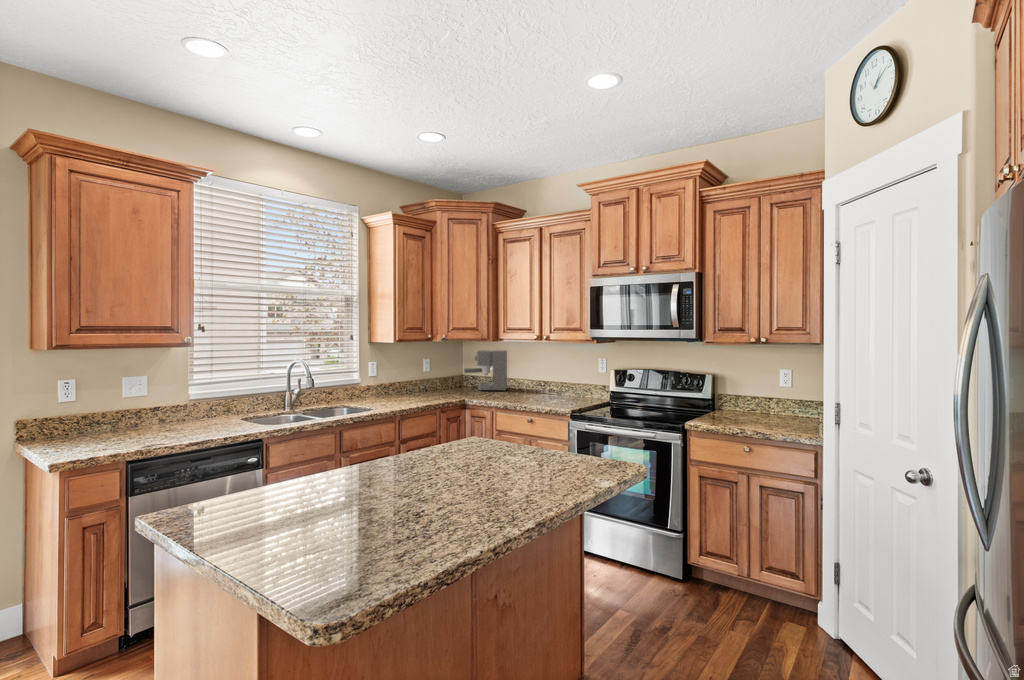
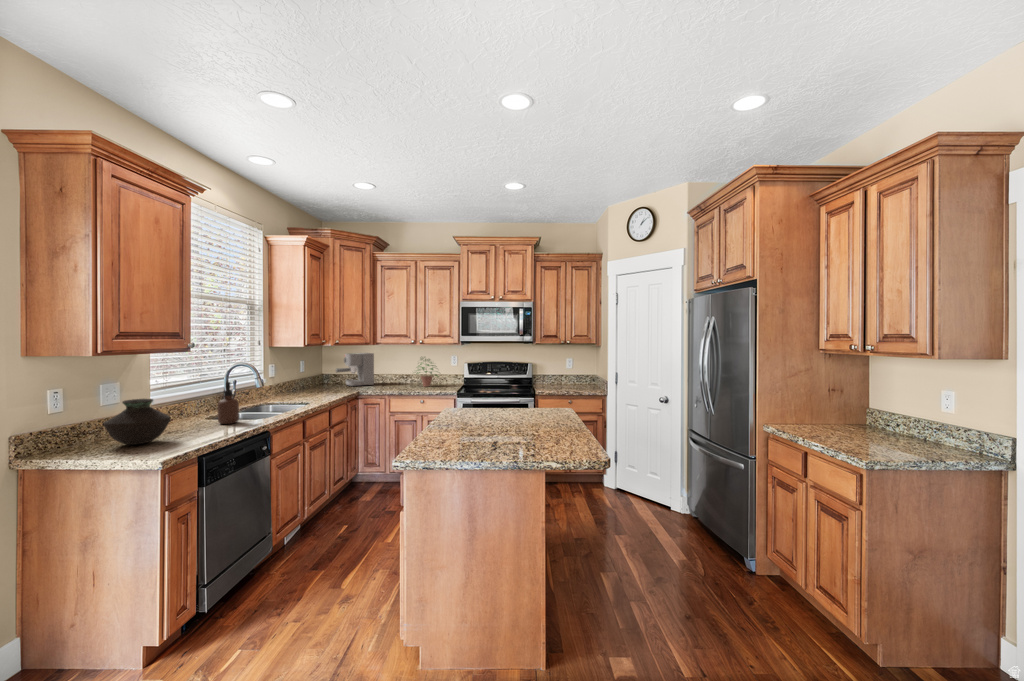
potted plant: none [540,357,582,398] -> present [417,359,438,387]
soap dispenser: none [224,382,246,427] -> present [218,382,239,424]
vase: none [81,395,145,440] -> present [104,399,171,445]

